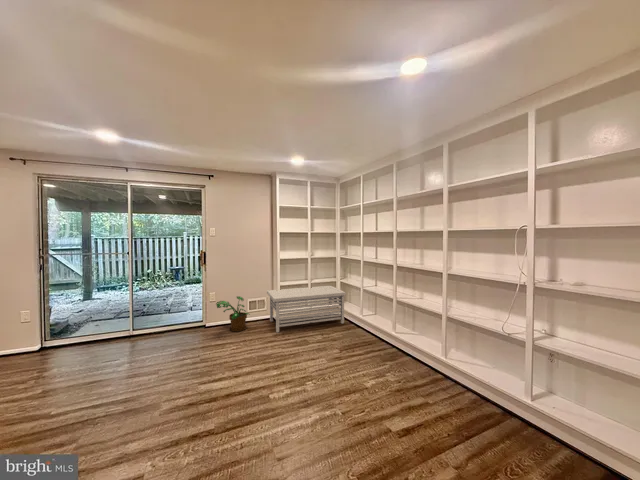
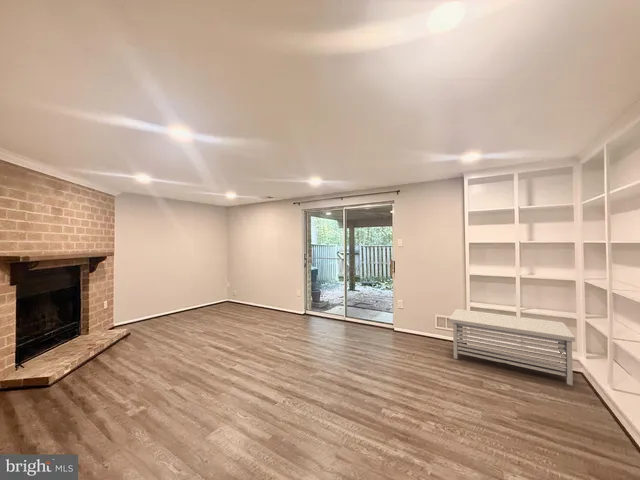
potted plant: present [216,296,250,331] -> none [394,308,432,344]

